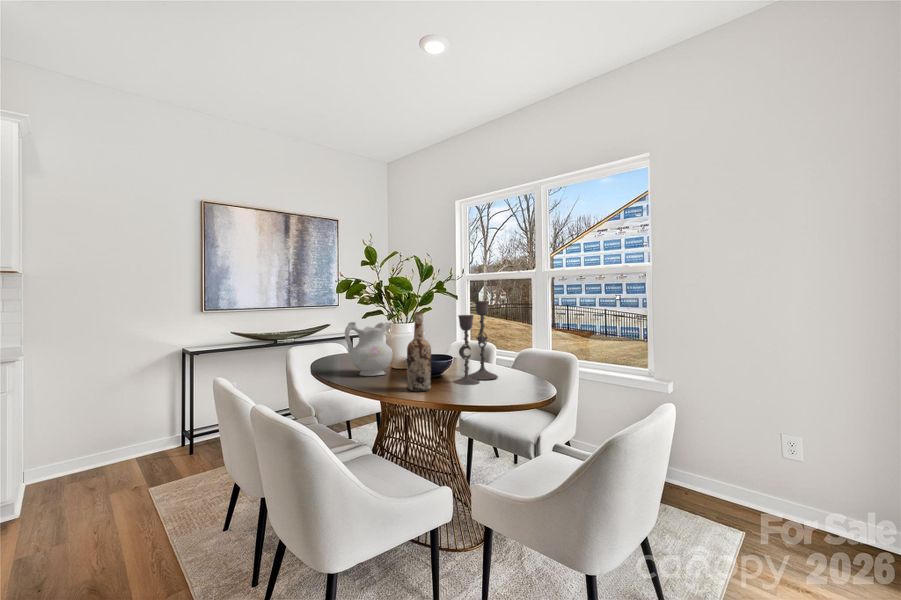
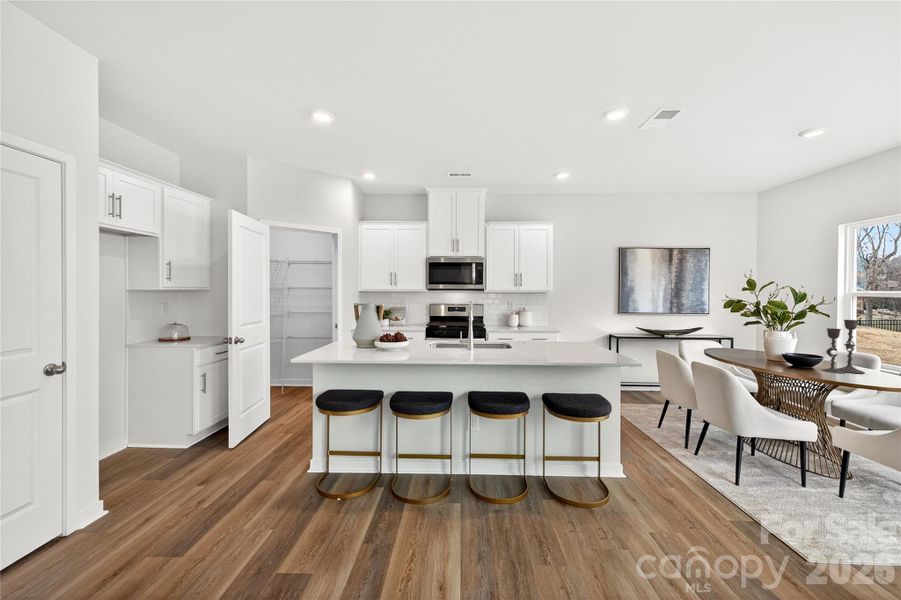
wine bottle: present [407,312,431,392] -> none [783,325,802,370]
ceramic pitcher: present [345,322,393,376] -> none [735,327,770,360]

